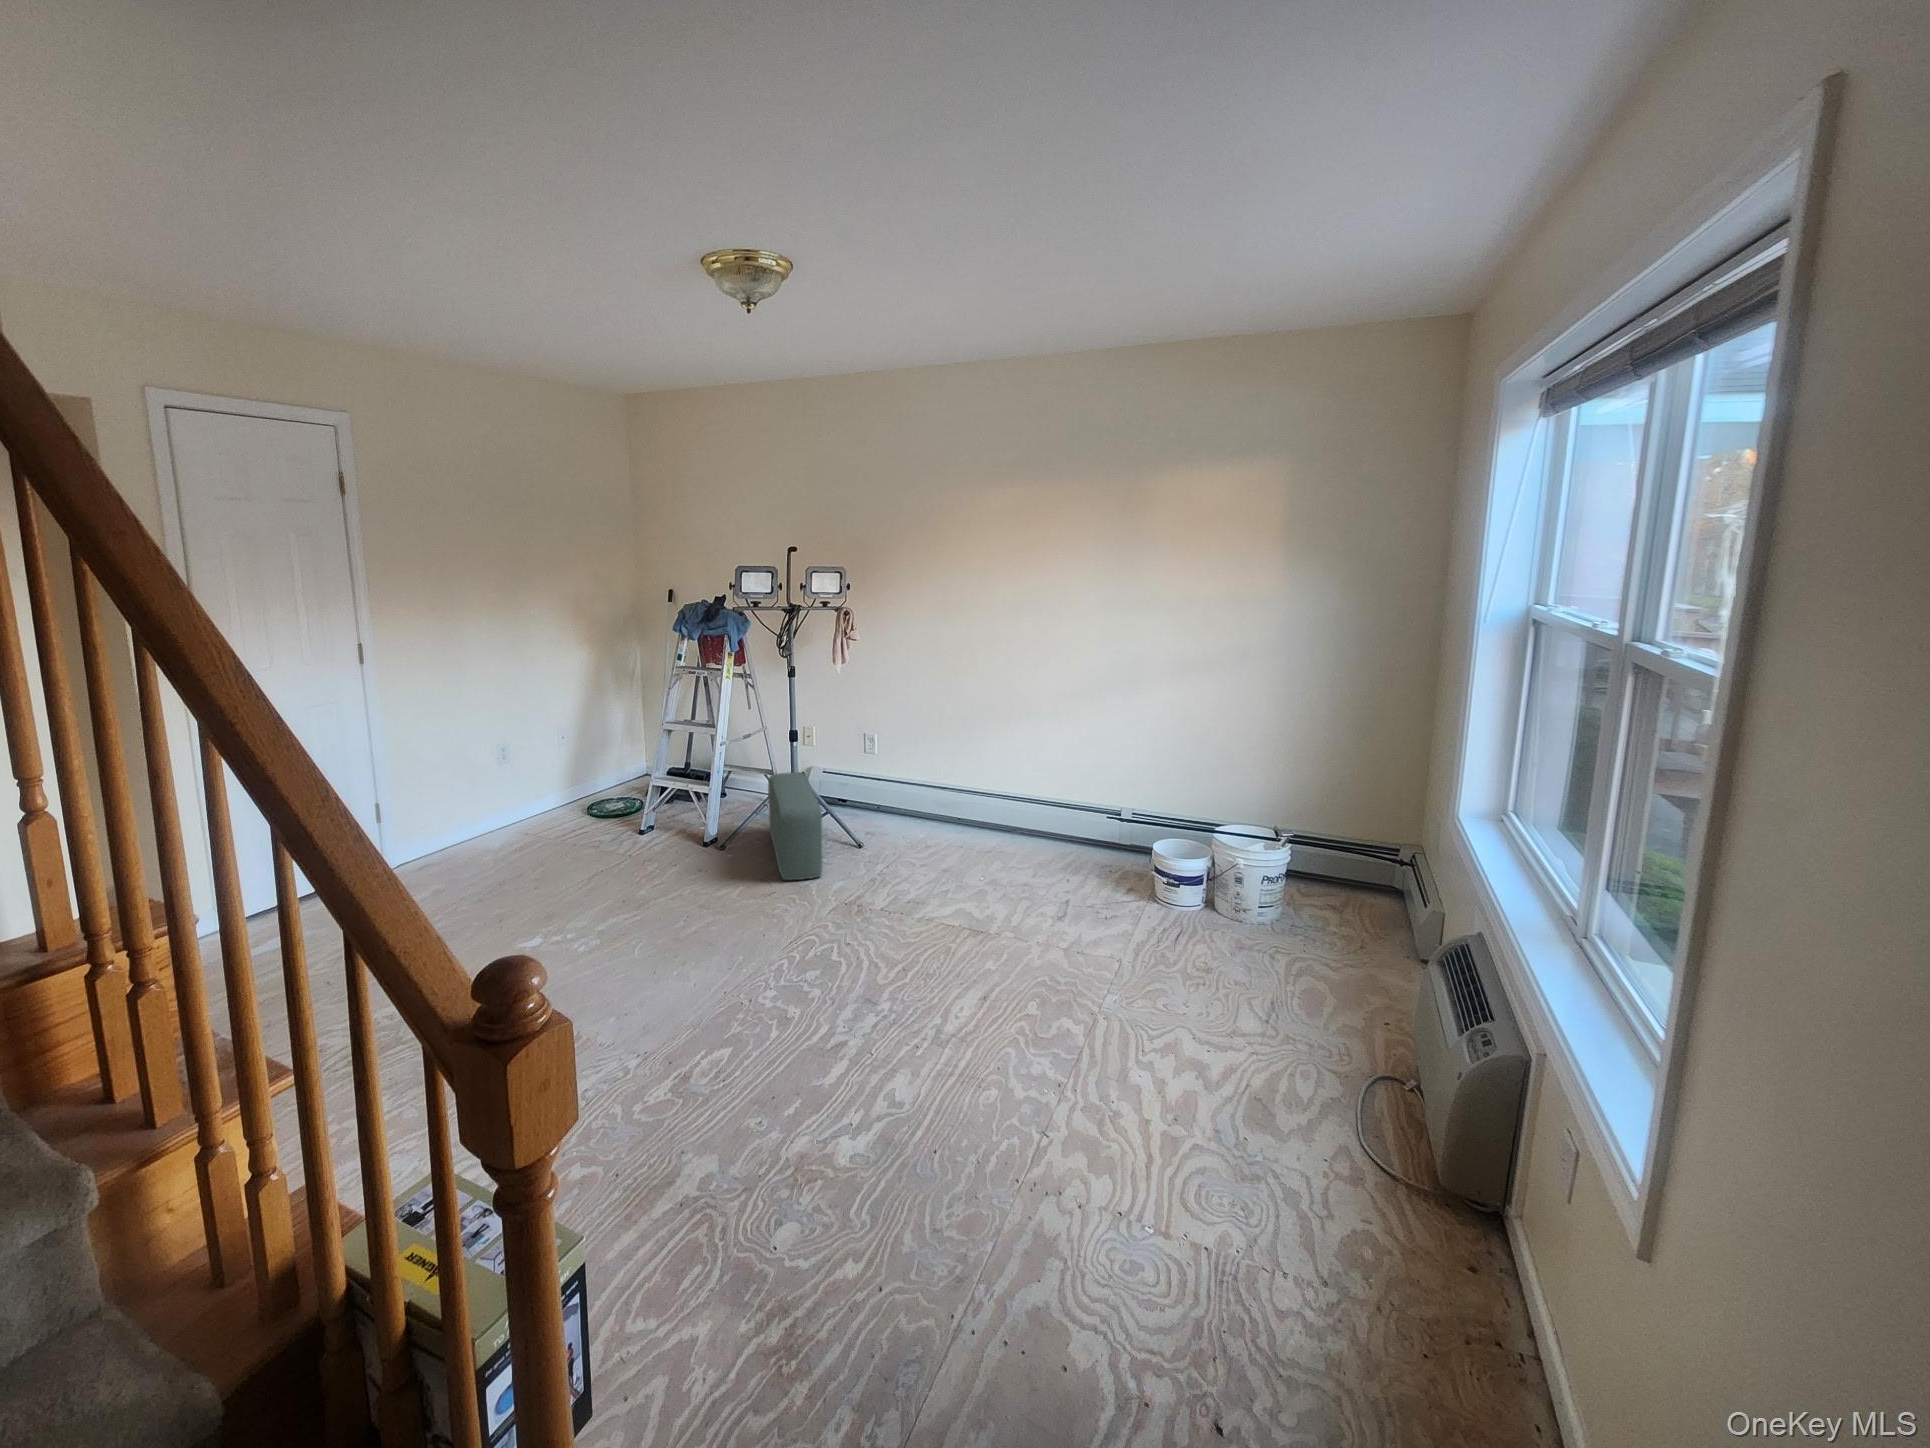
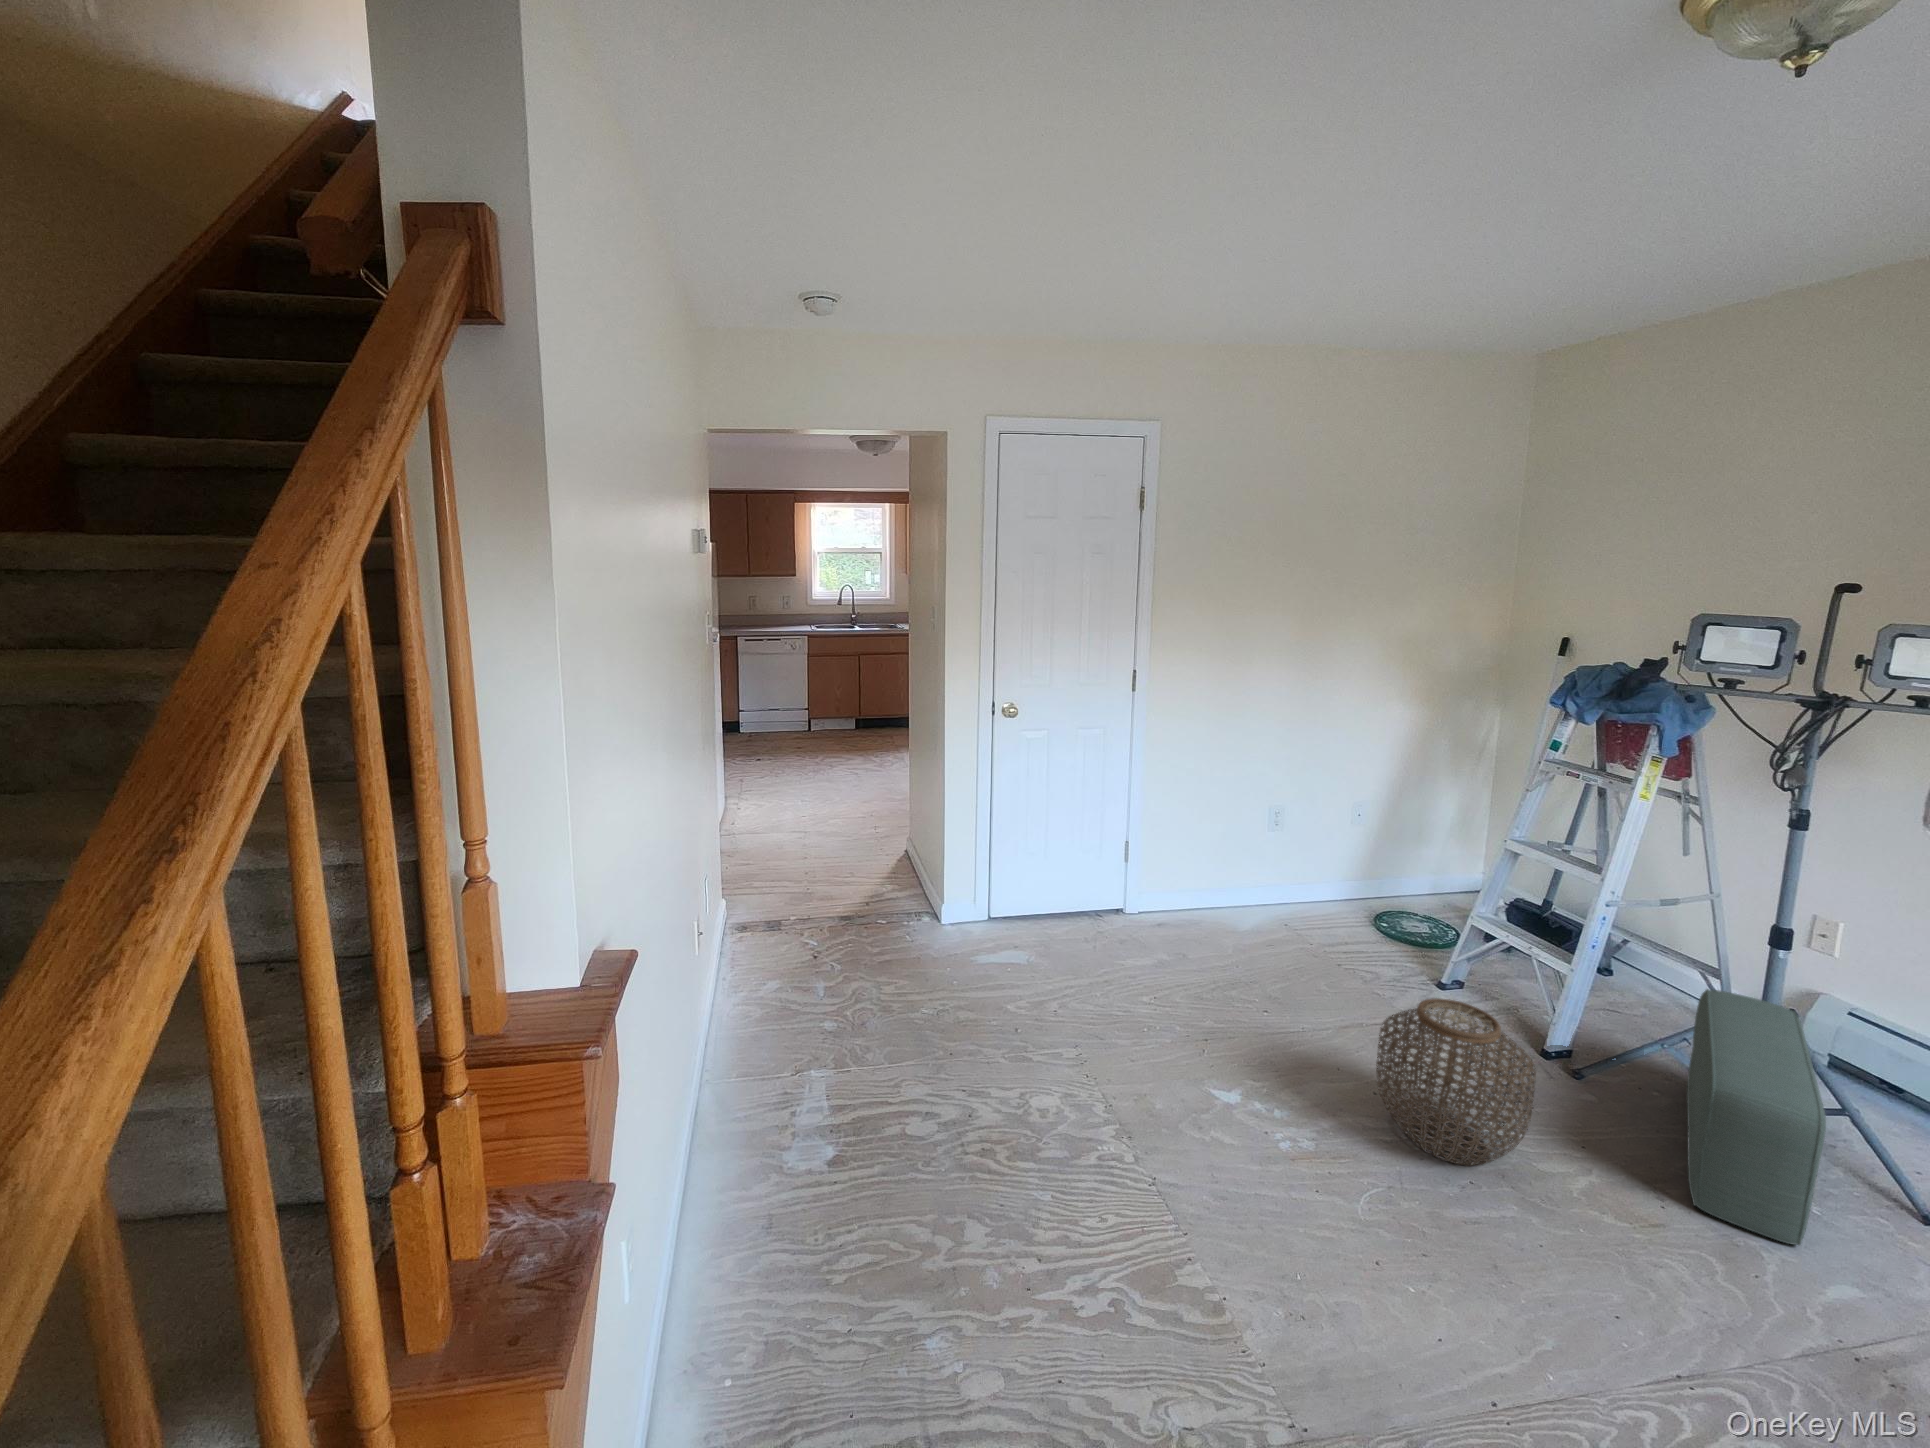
woven basket: none [622,817,710,914] -> present [1376,998,1536,1166]

